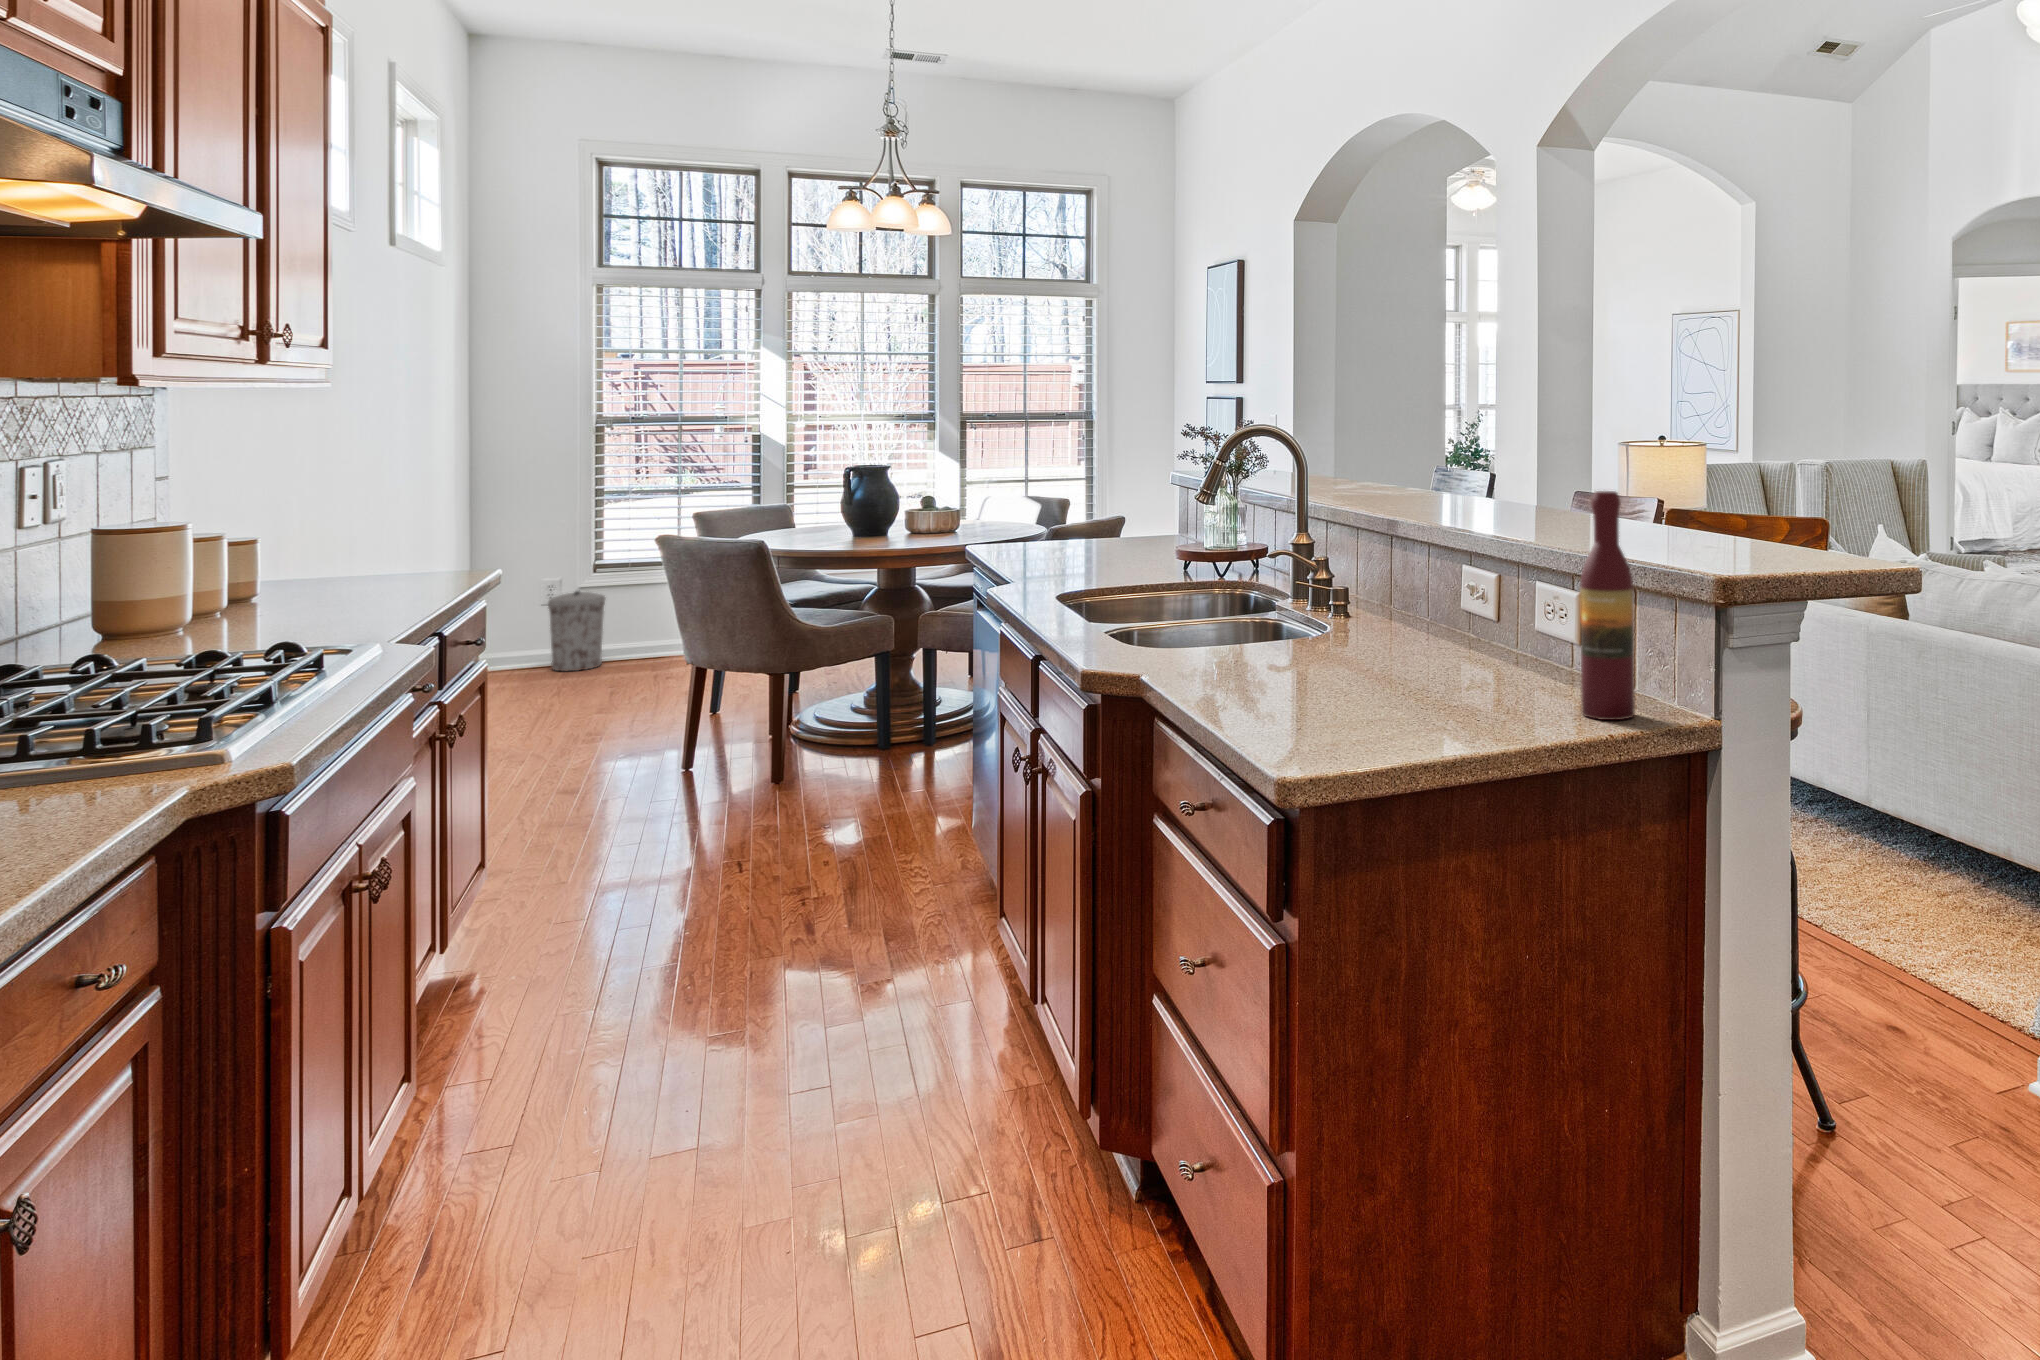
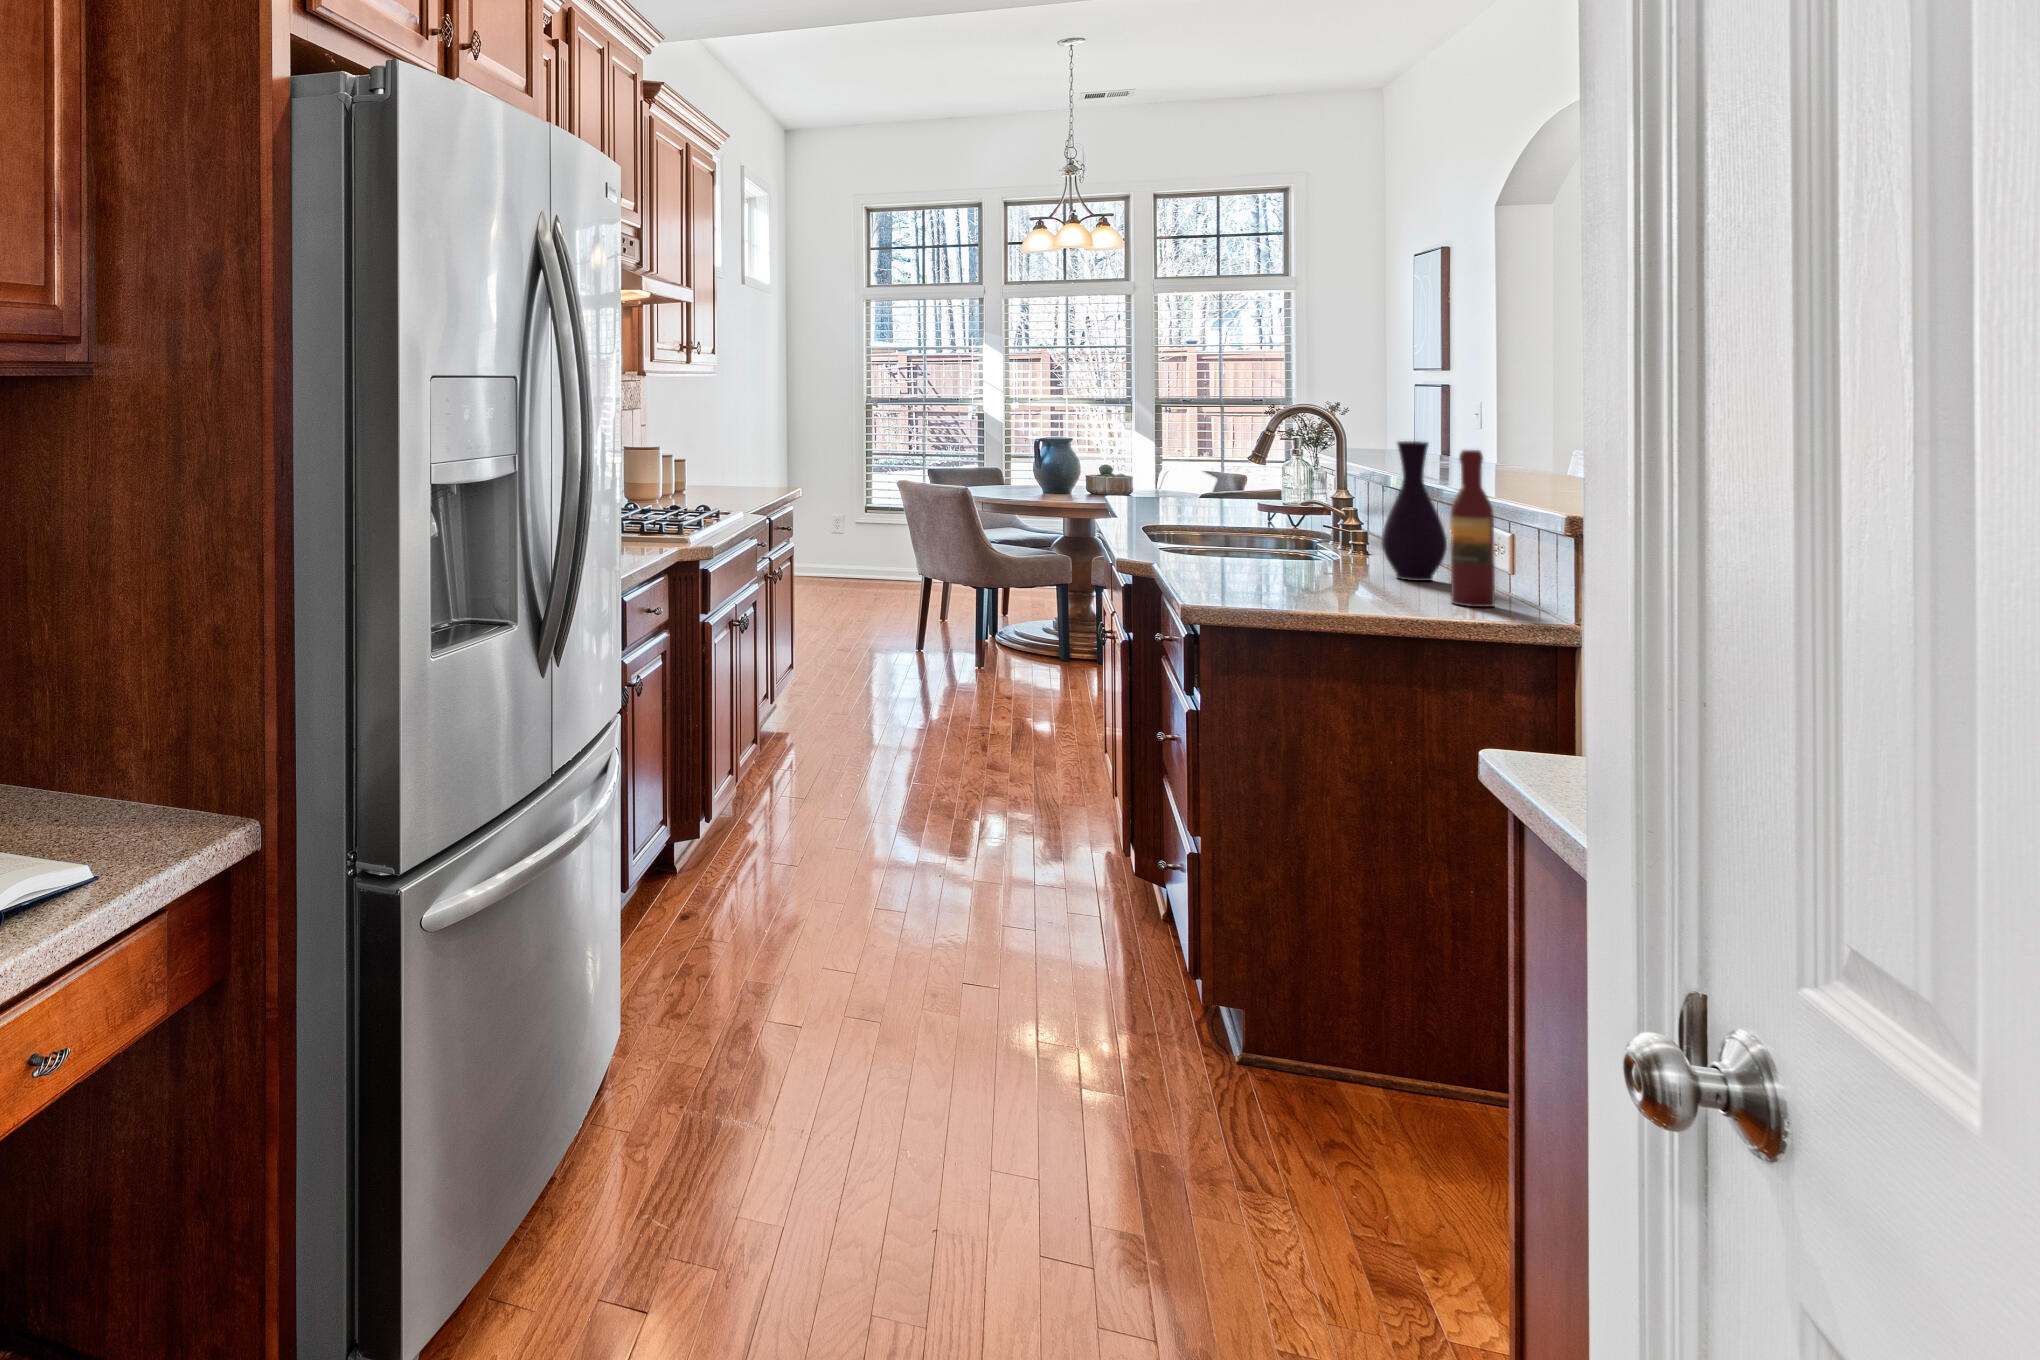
vase: none [1433,475,1511,671] -> present [1382,441,1447,581]
trash can: present [548,591,605,671] -> none [837,526,876,585]

